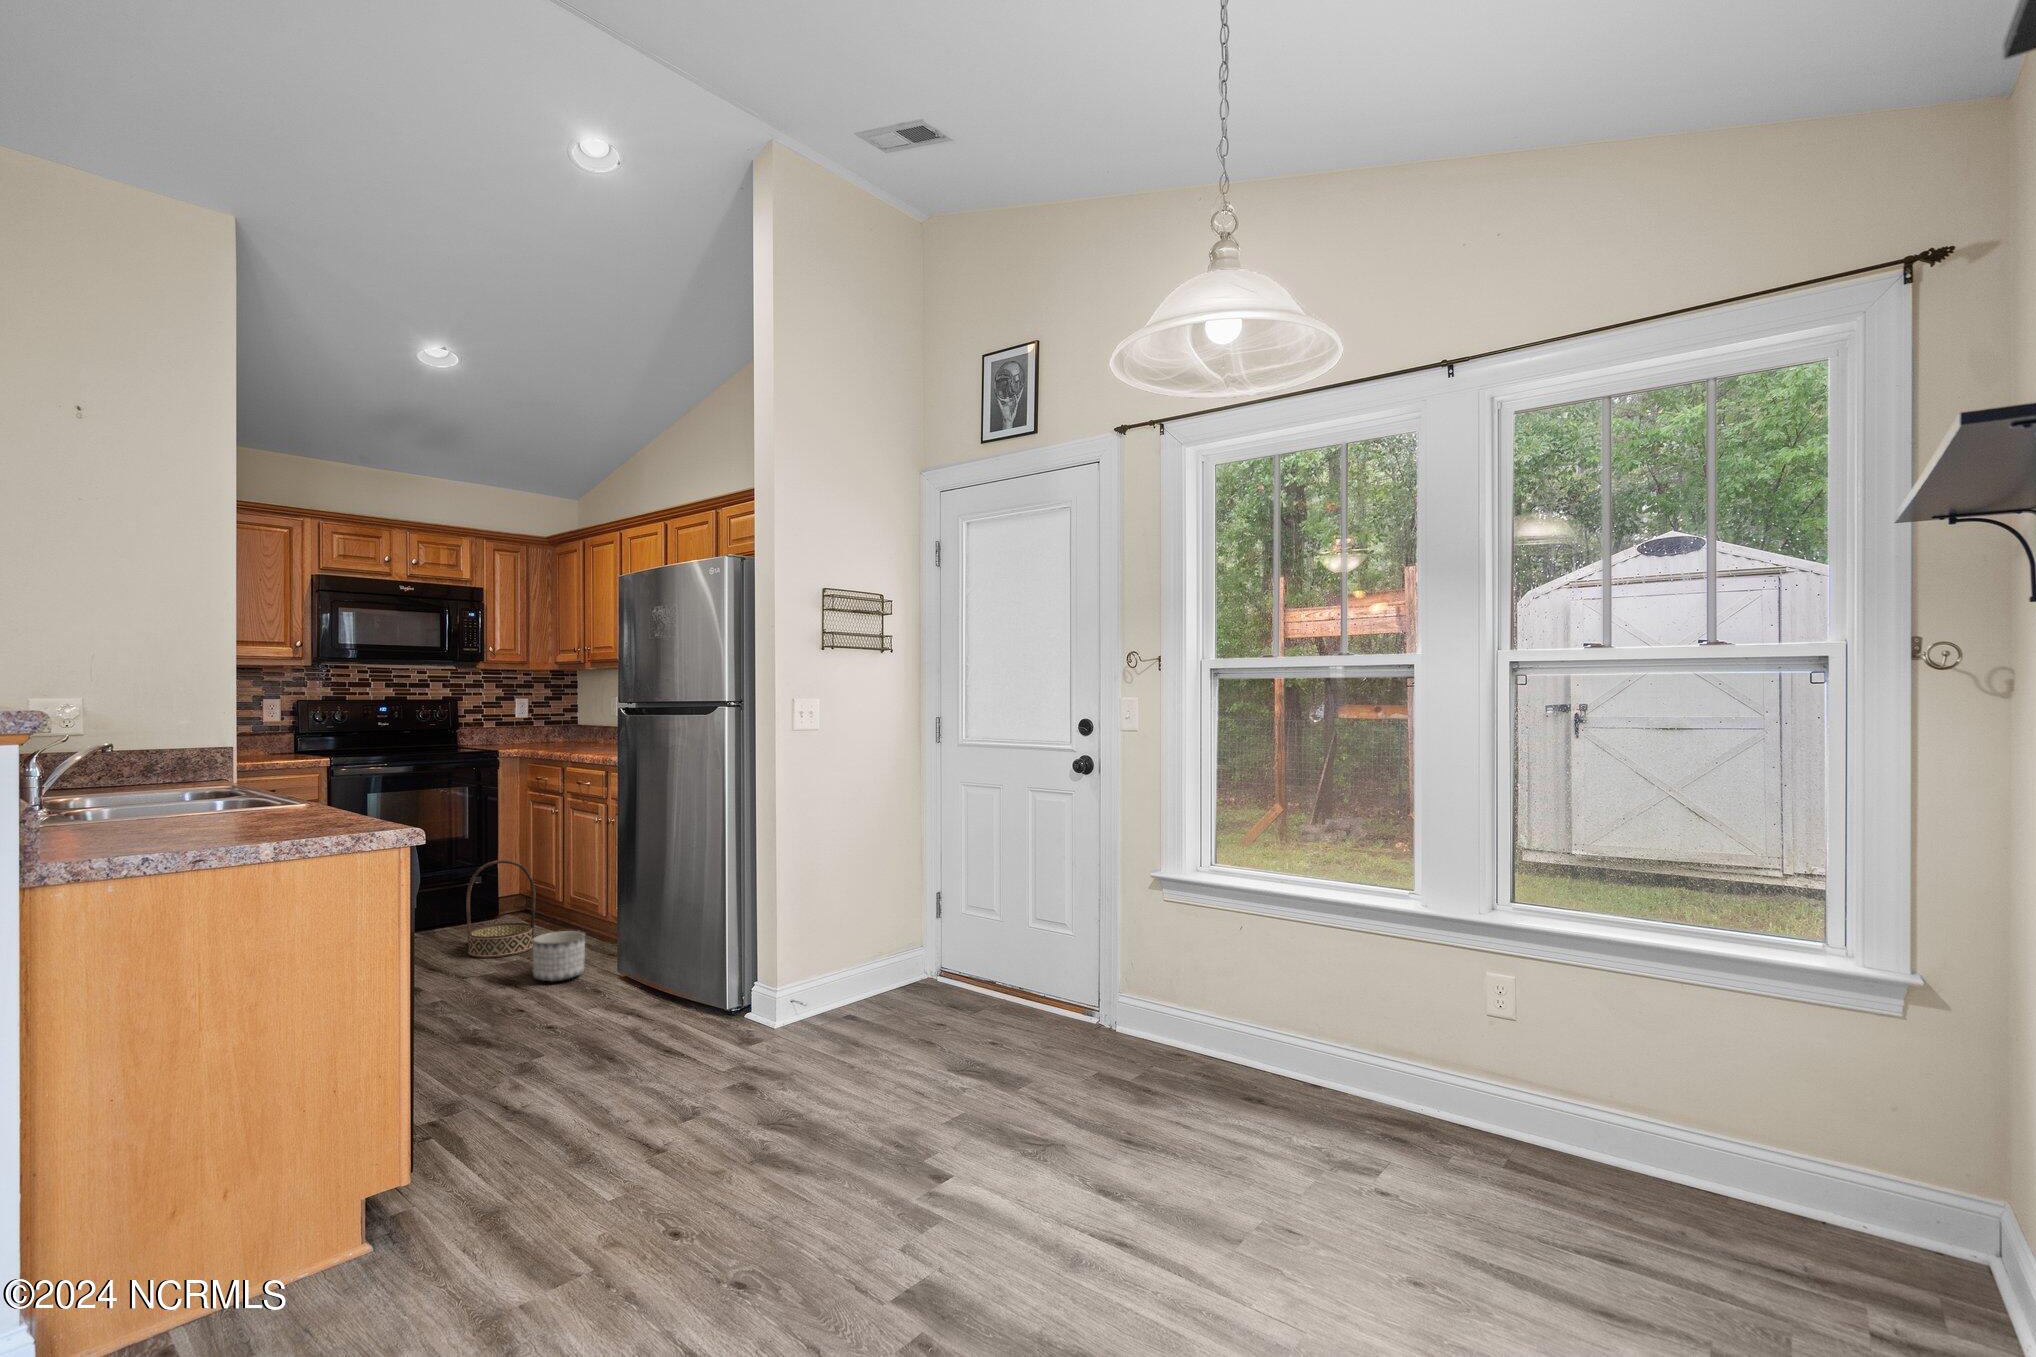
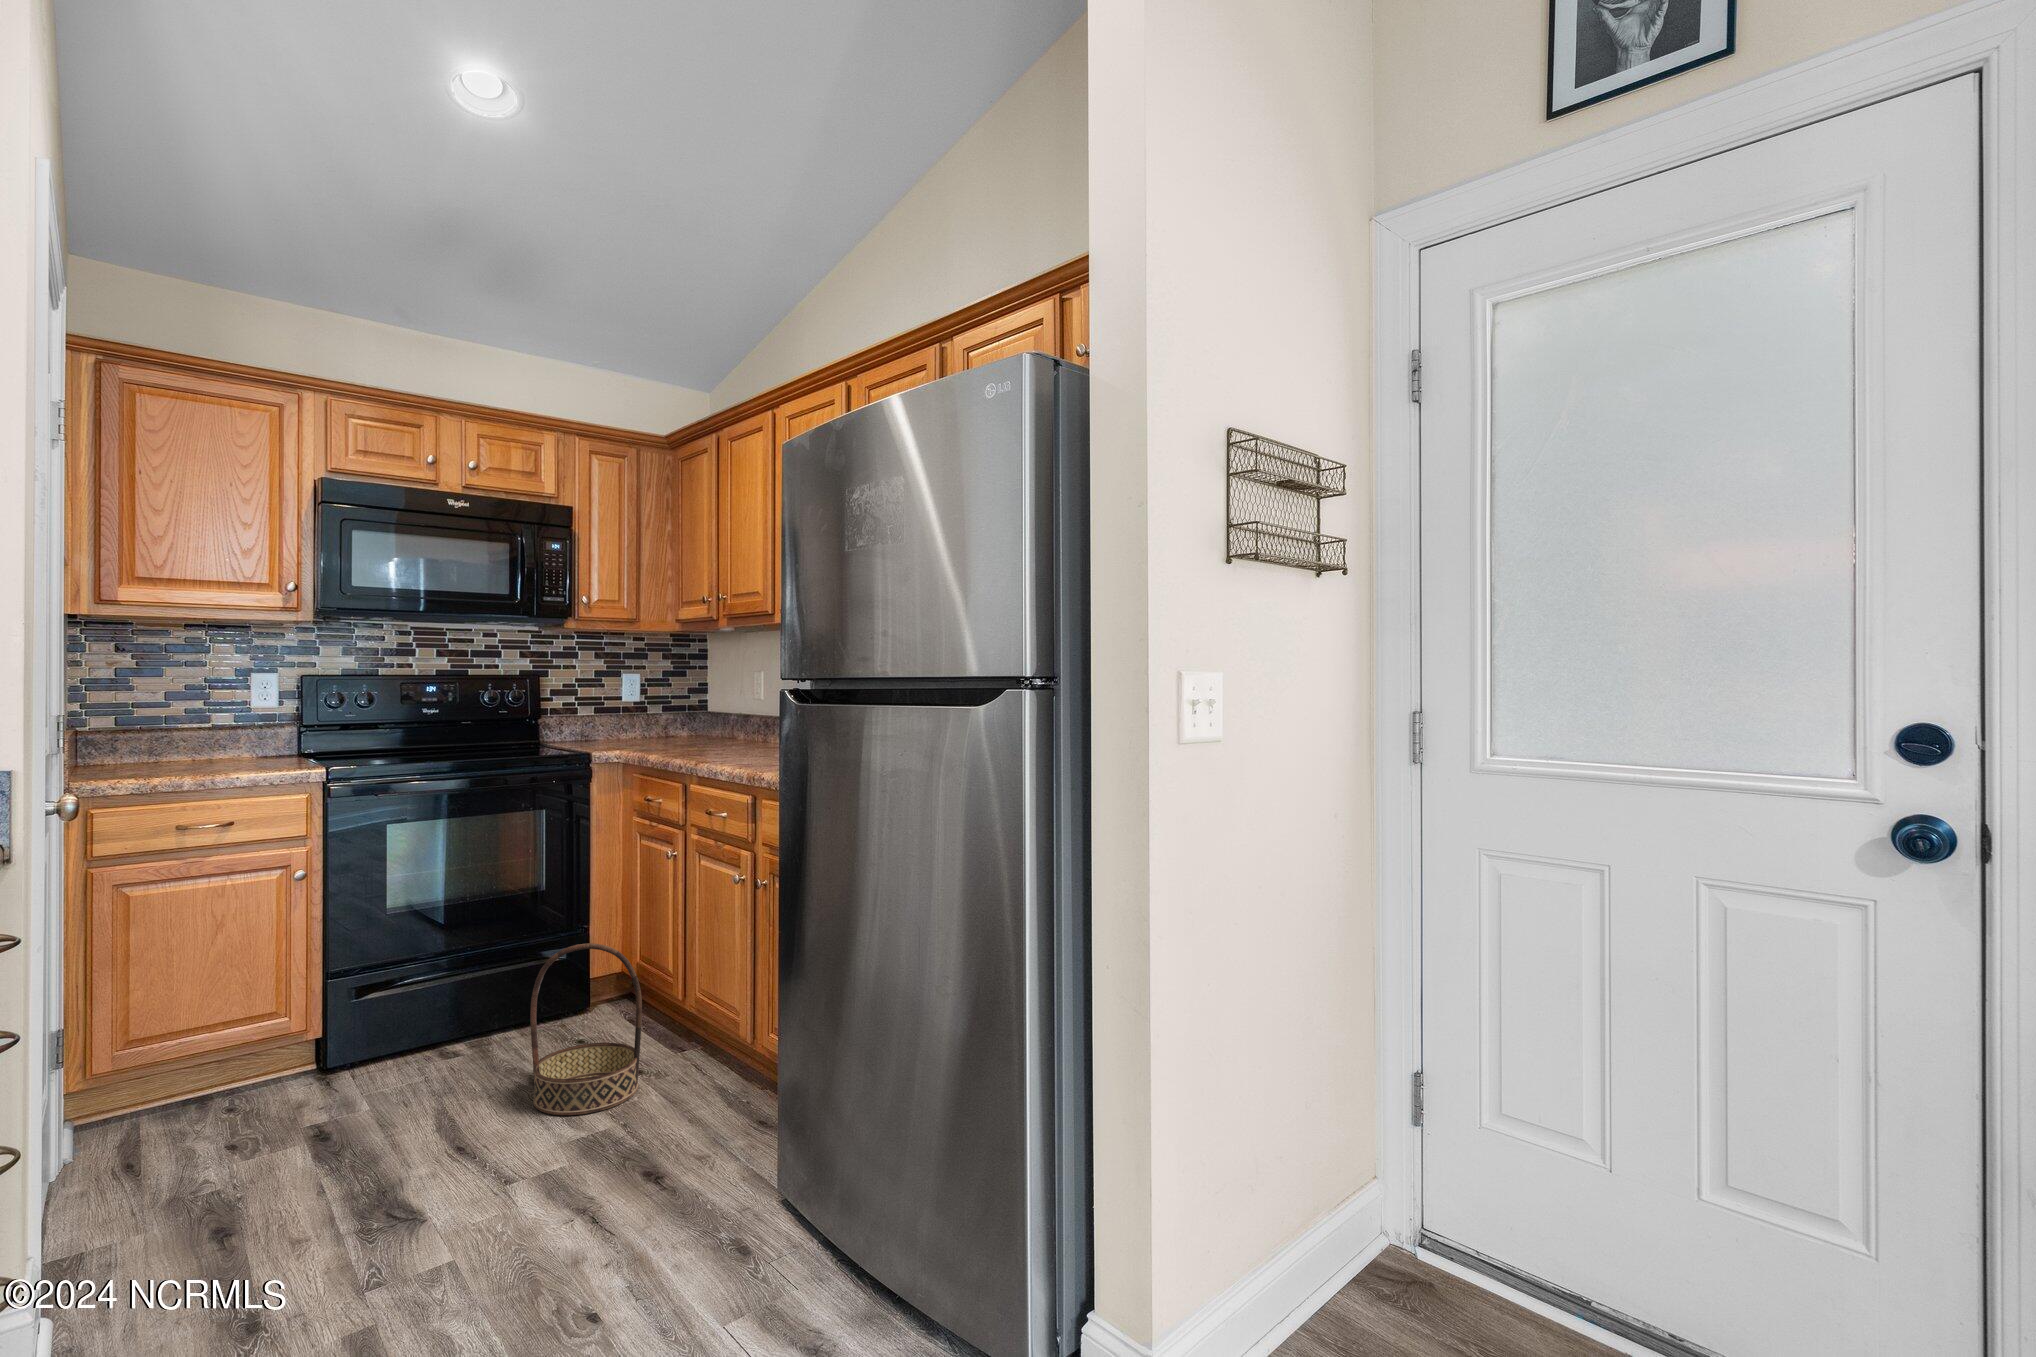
planter: present [533,931,585,982] -> none [630,1092,723,1200]

